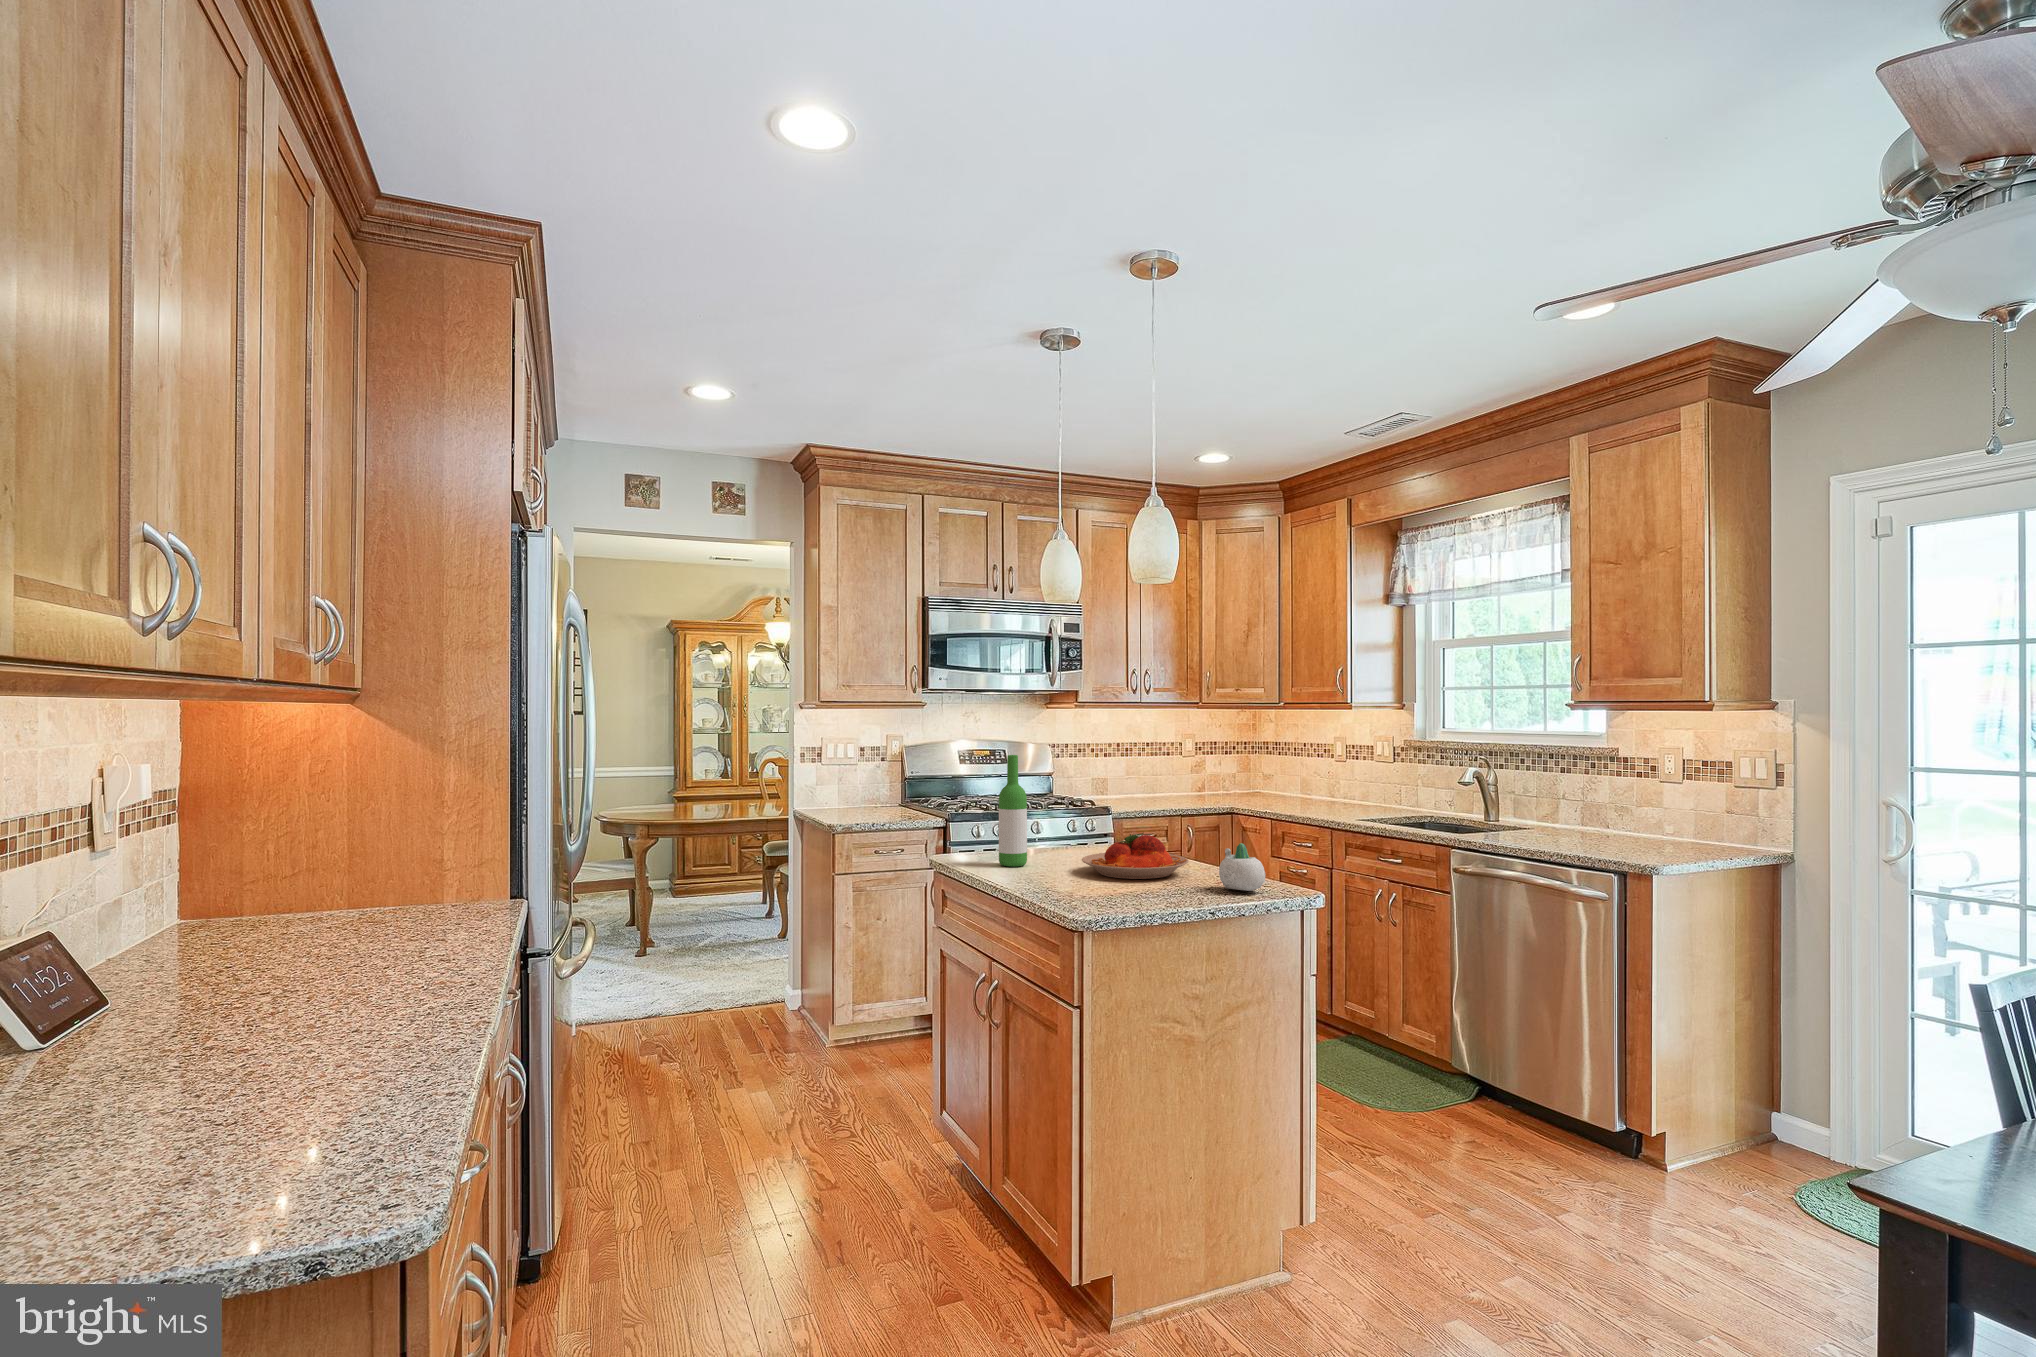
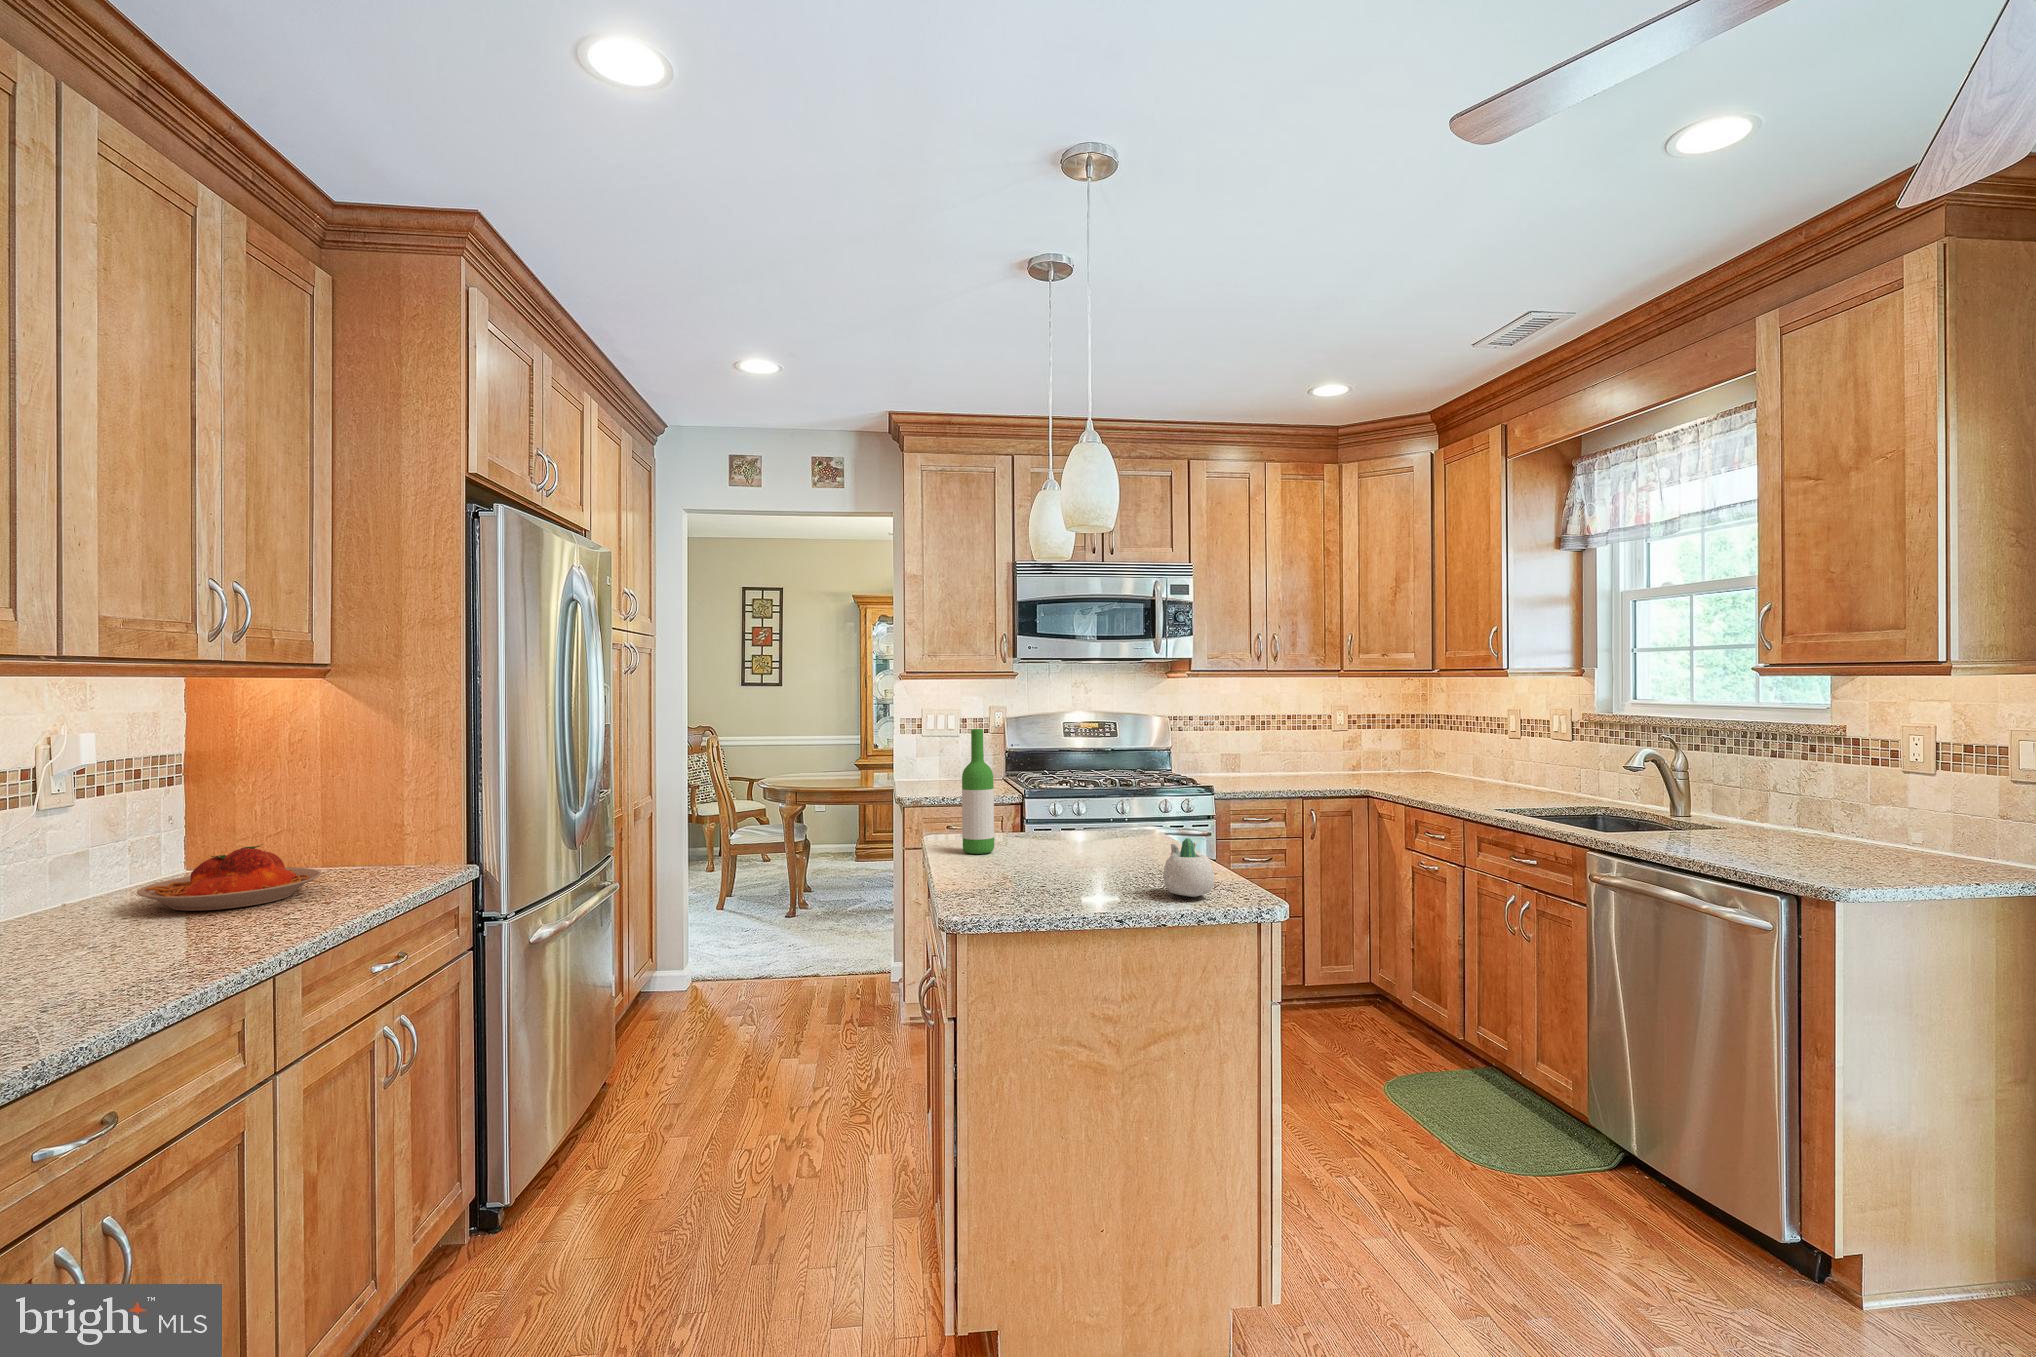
plate: present [1082,833,1189,879] -> present [137,845,321,911]

